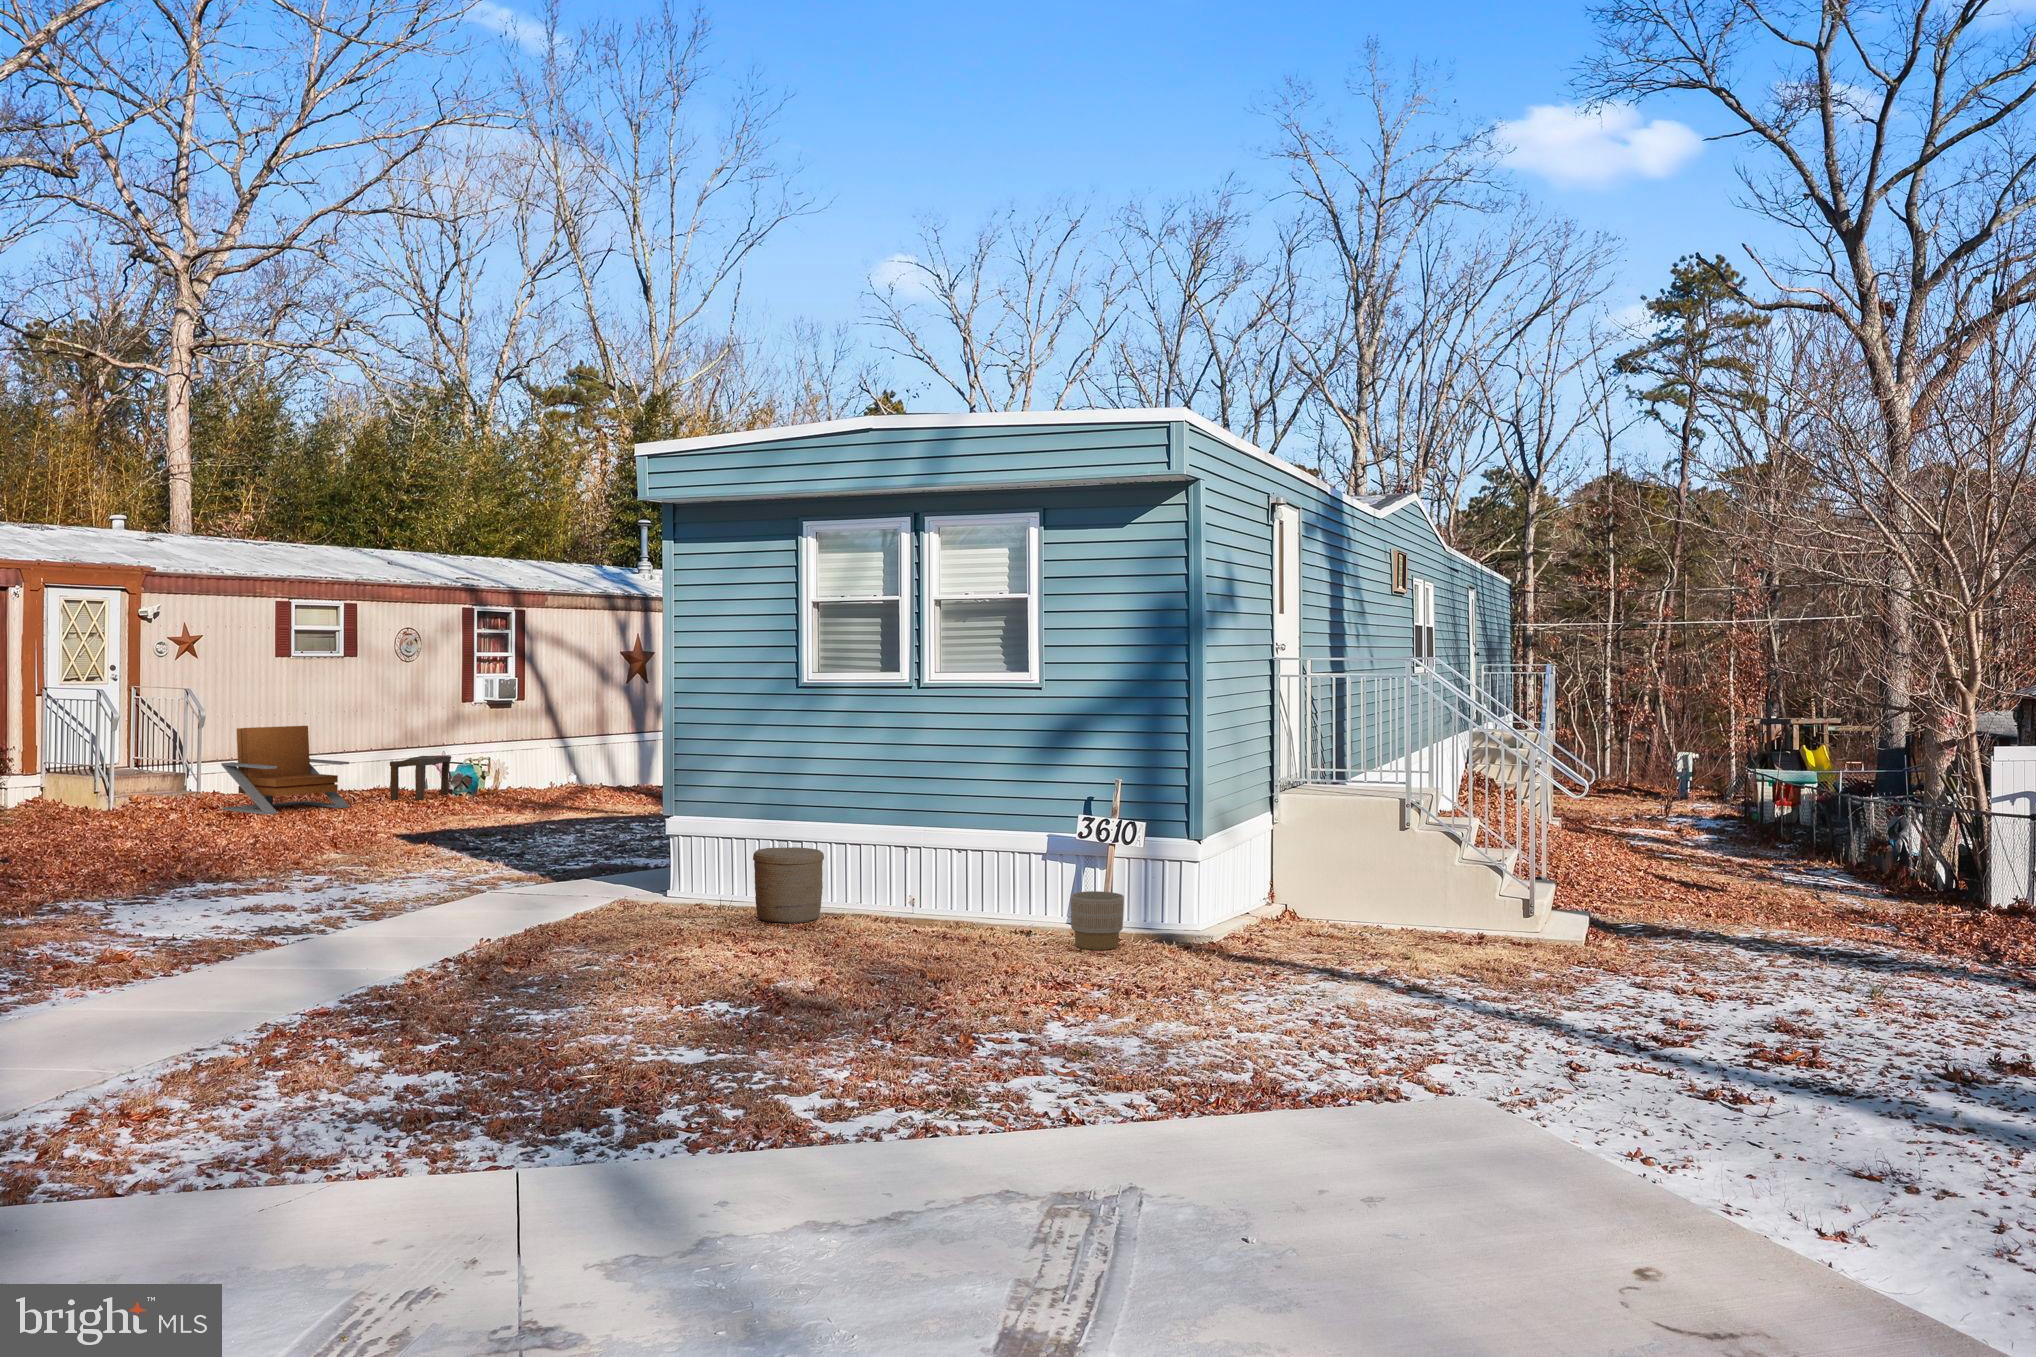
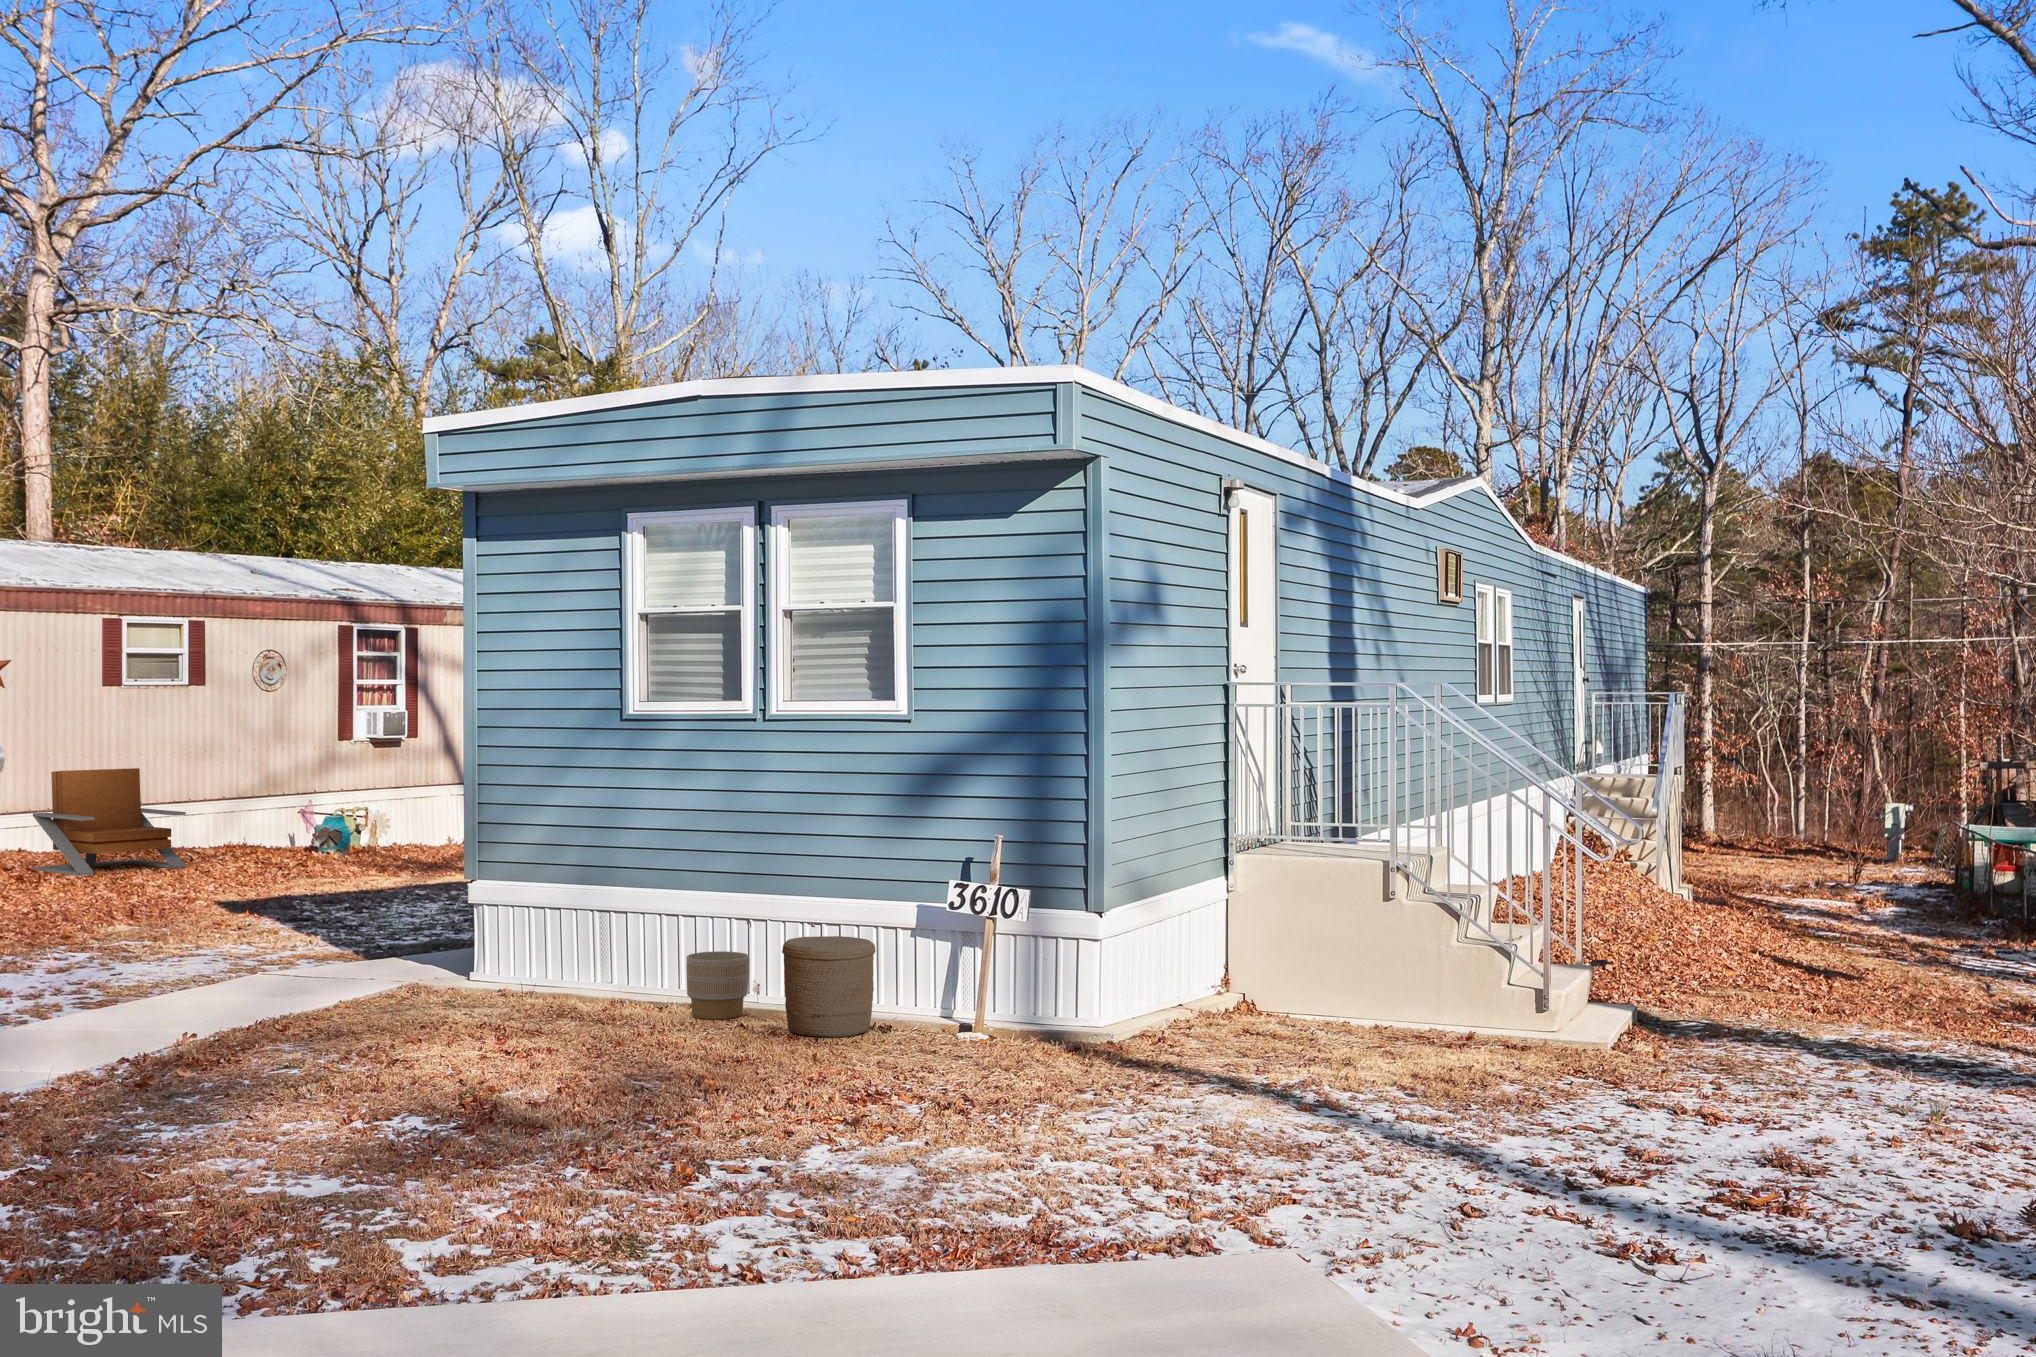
bench: present [390,756,451,800] -> none [242,805,321,859]
woven basket: present [753,847,824,923] -> present [782,936,876,1037]
planter: present [1071,891,1124,950] -> present [686,951,749,1019]

